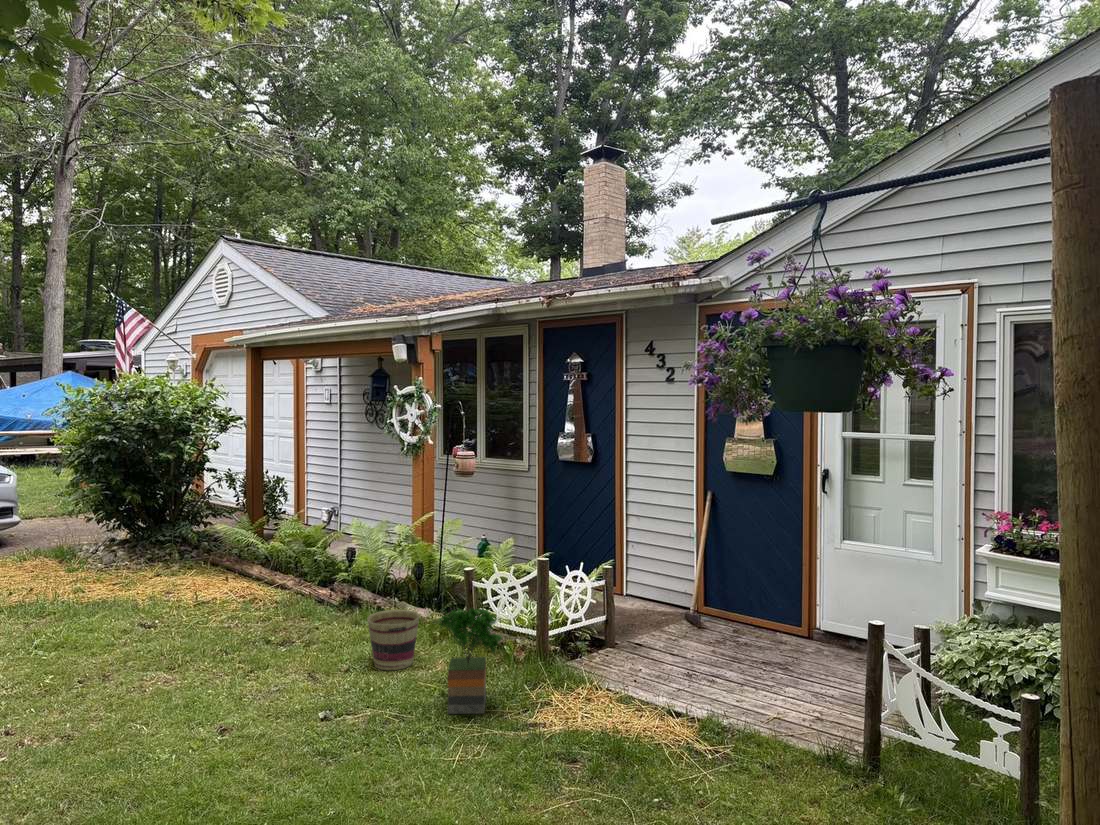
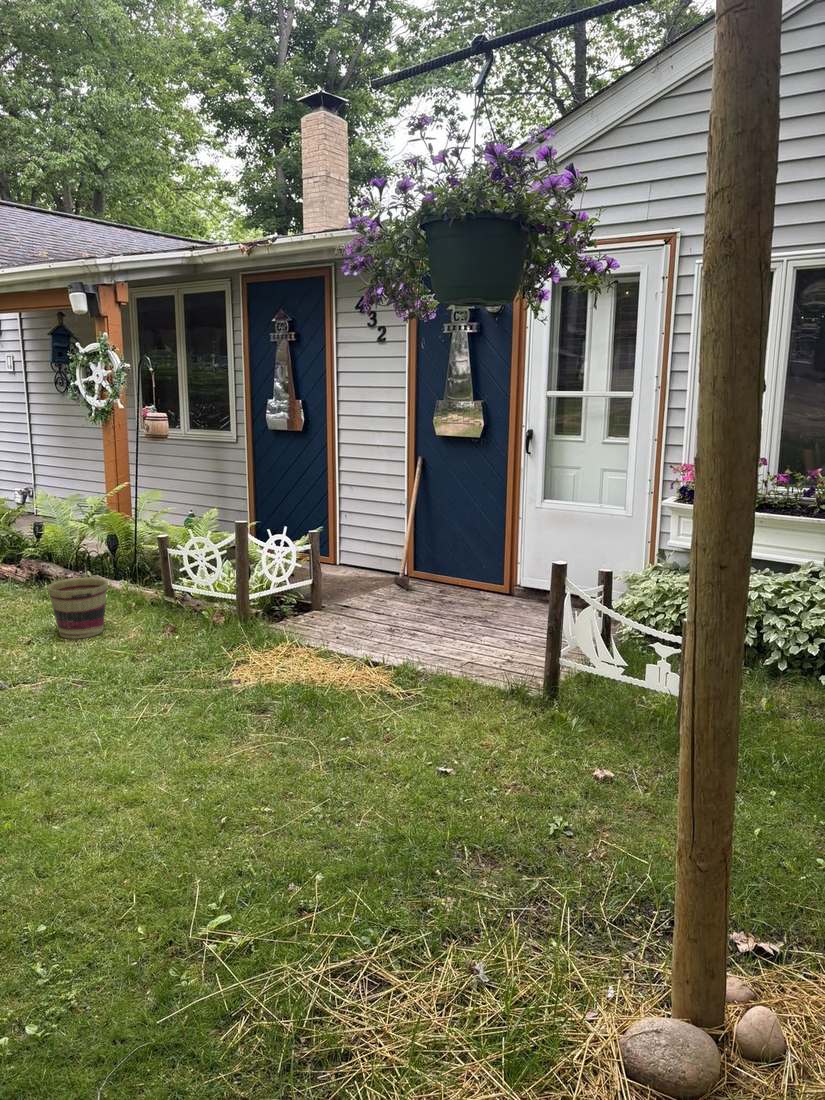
potted tree: present [439,608,502,714] -> none [117,566,193,675]

